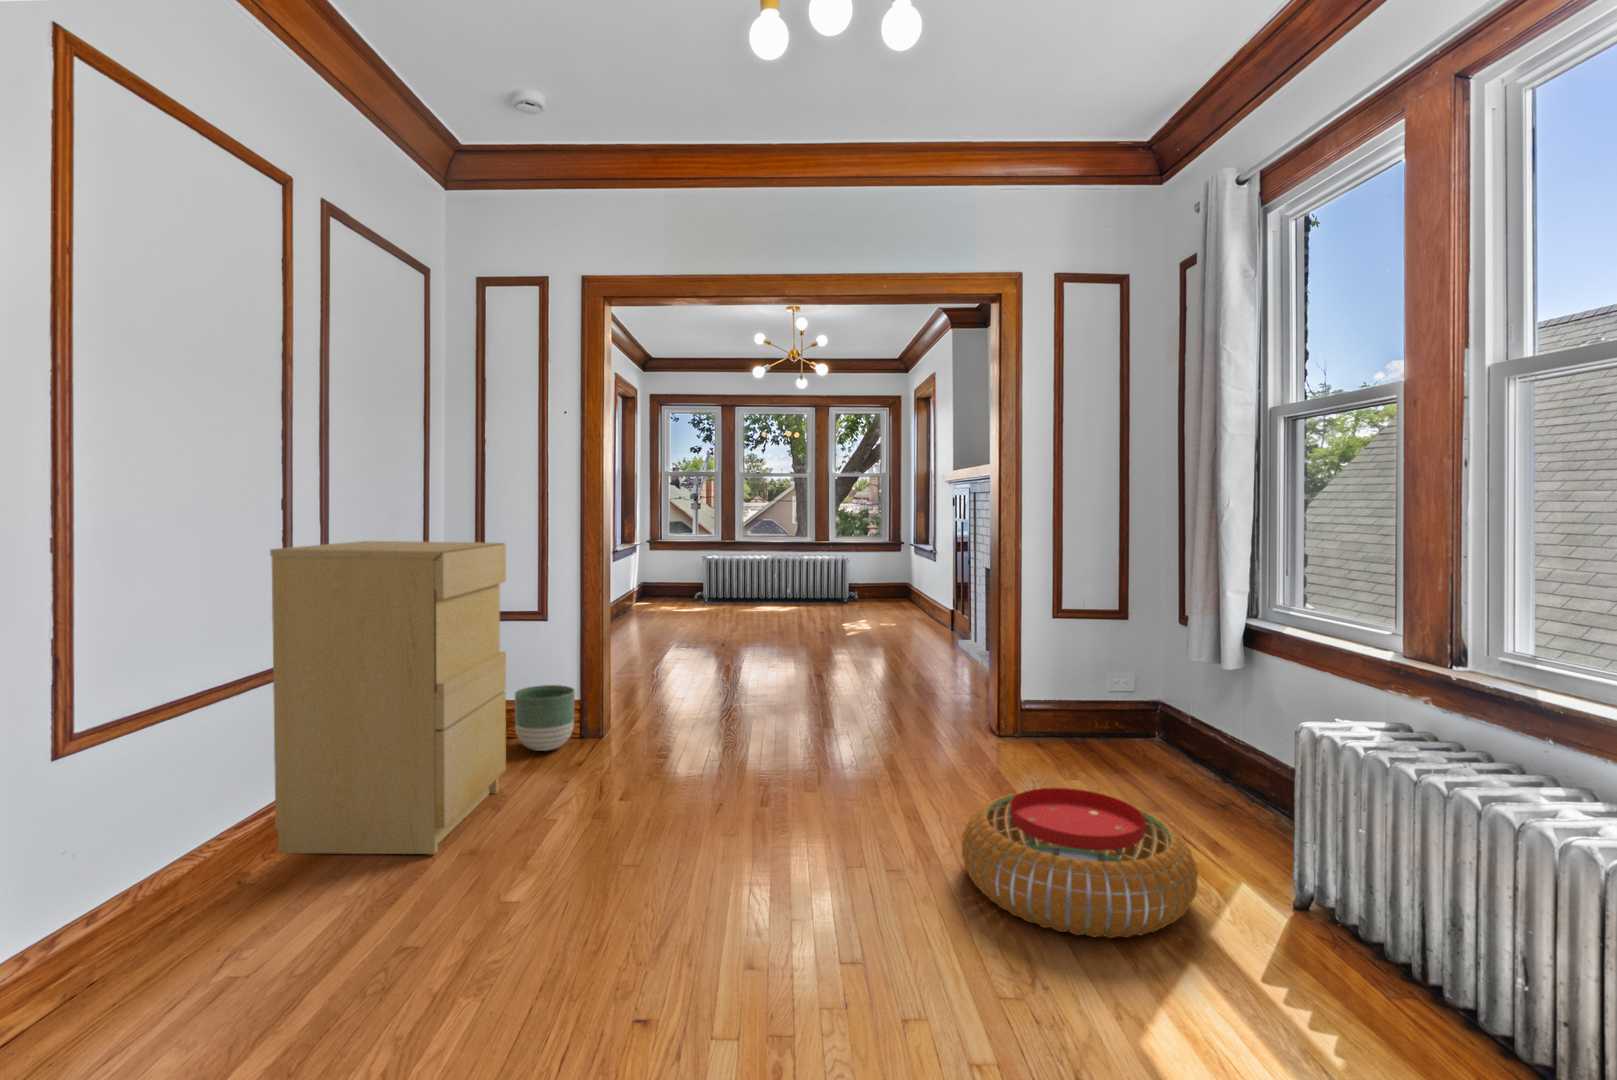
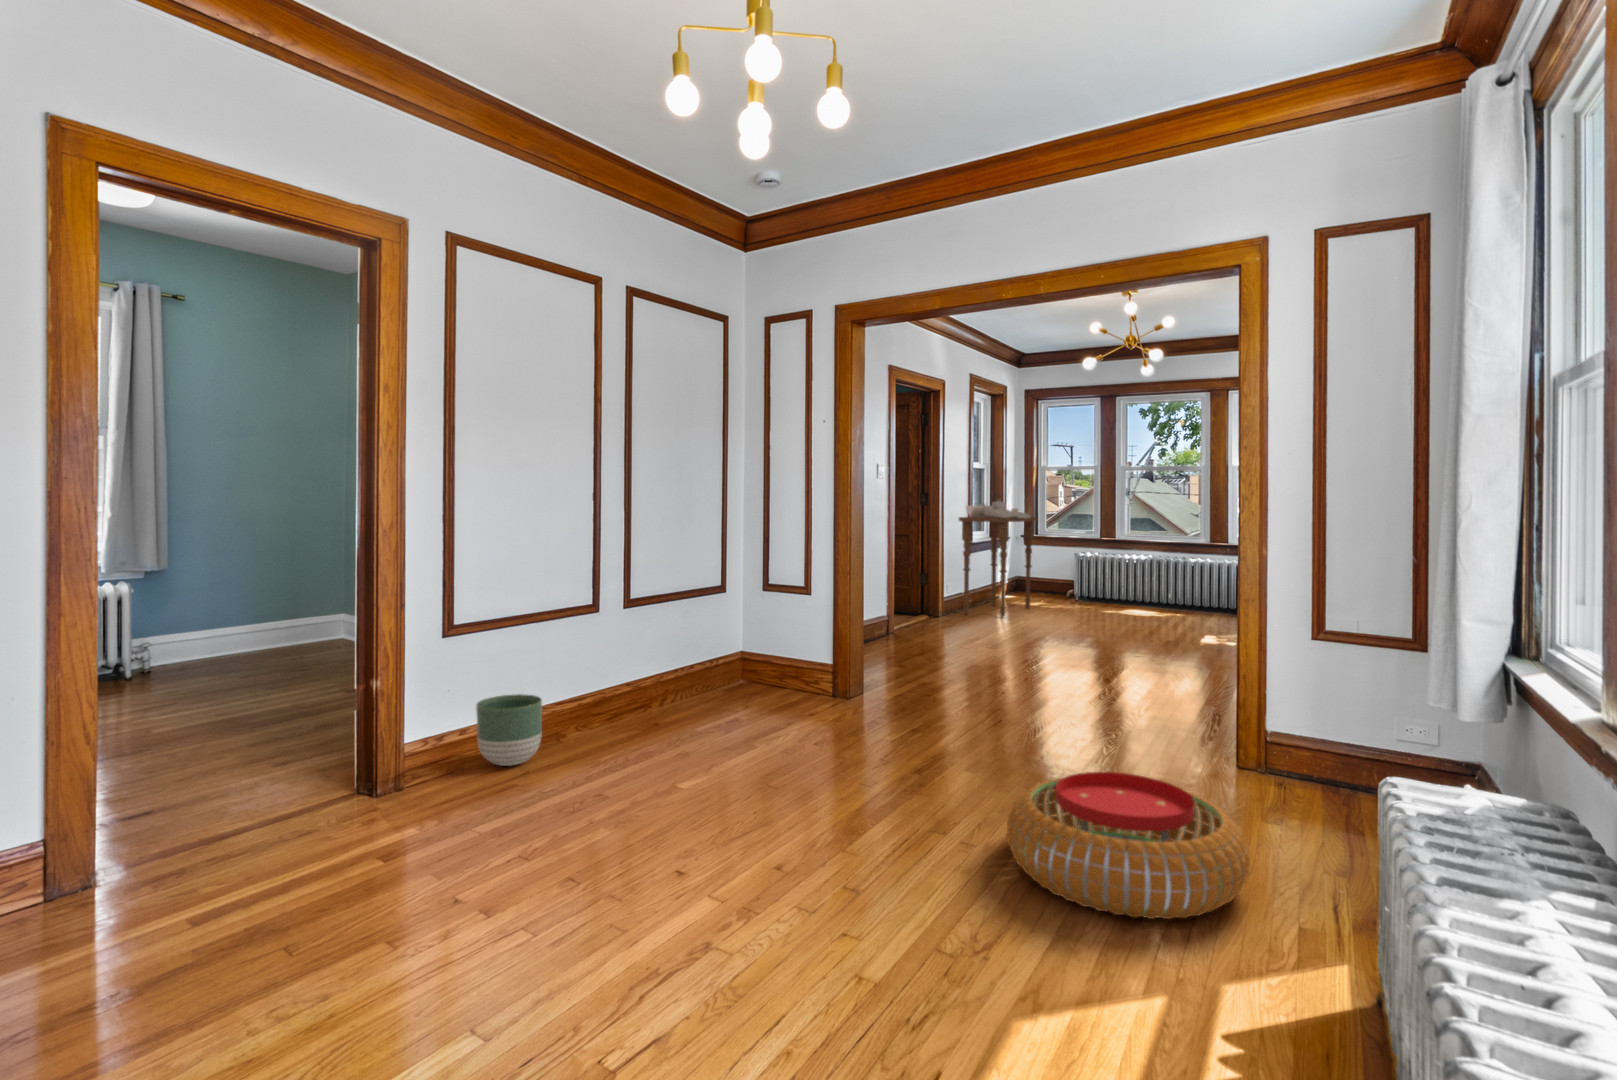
side table: none [611,503,684,625] -> present [958,500,1038,617]
cabinet: present [270,541,506,854] -> none [581,524,743,745]
planter: present [515,685,575,751] -> present [476,694,542,766]

